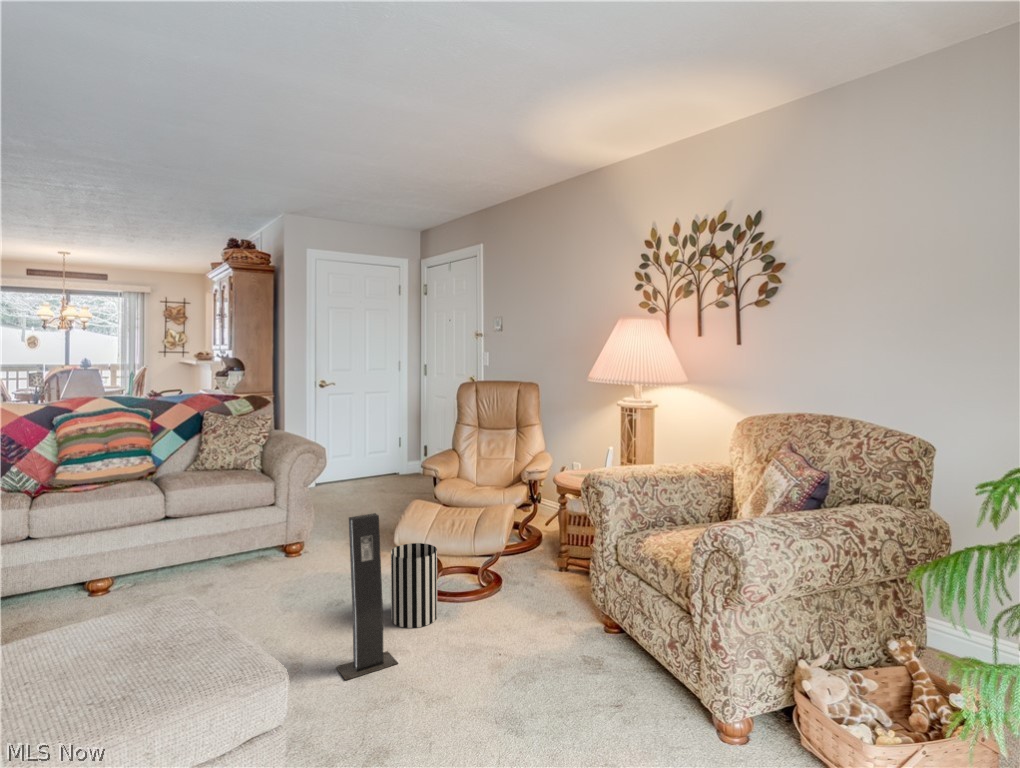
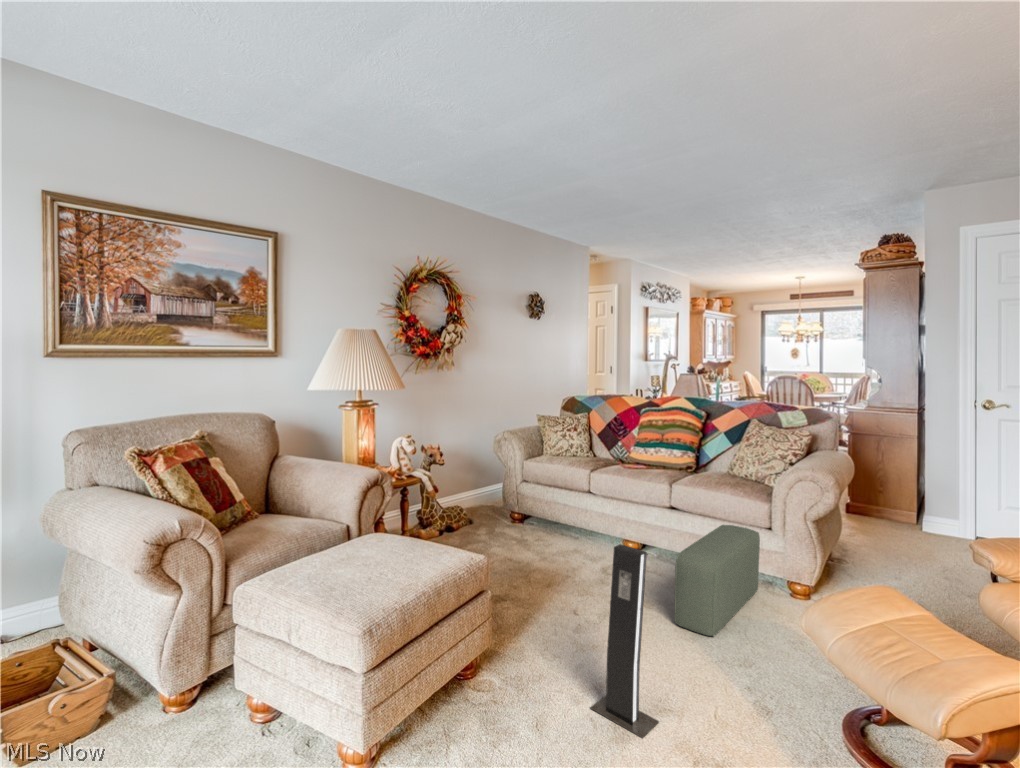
pouf: none [243,508,316,608] -> present [675,525,760,636]
wastebasket: present [391,543,437,628] -> none [719,618,788,743]

